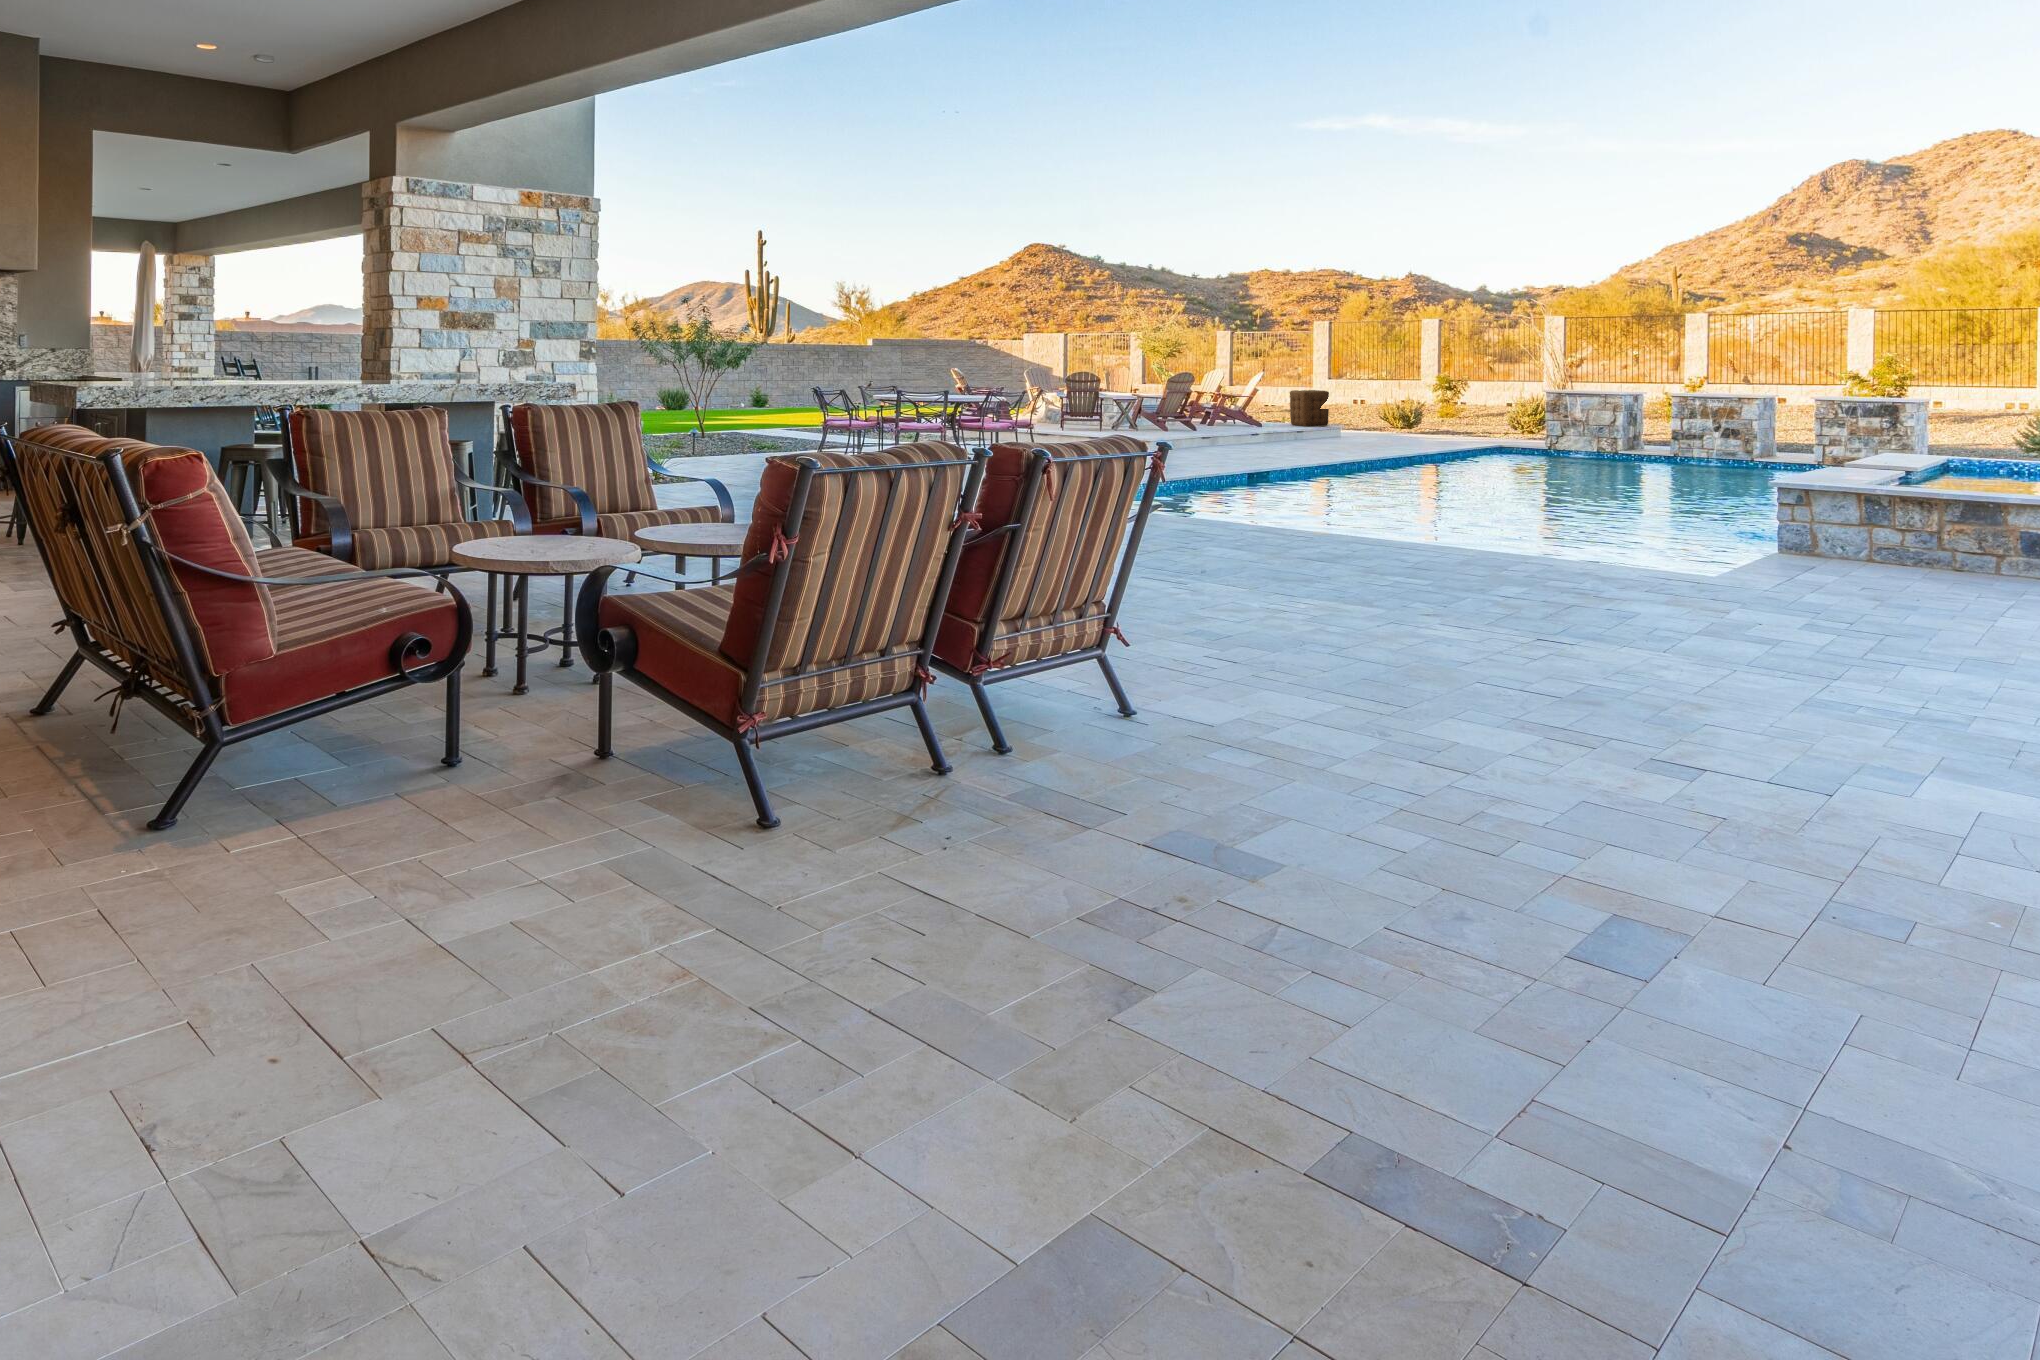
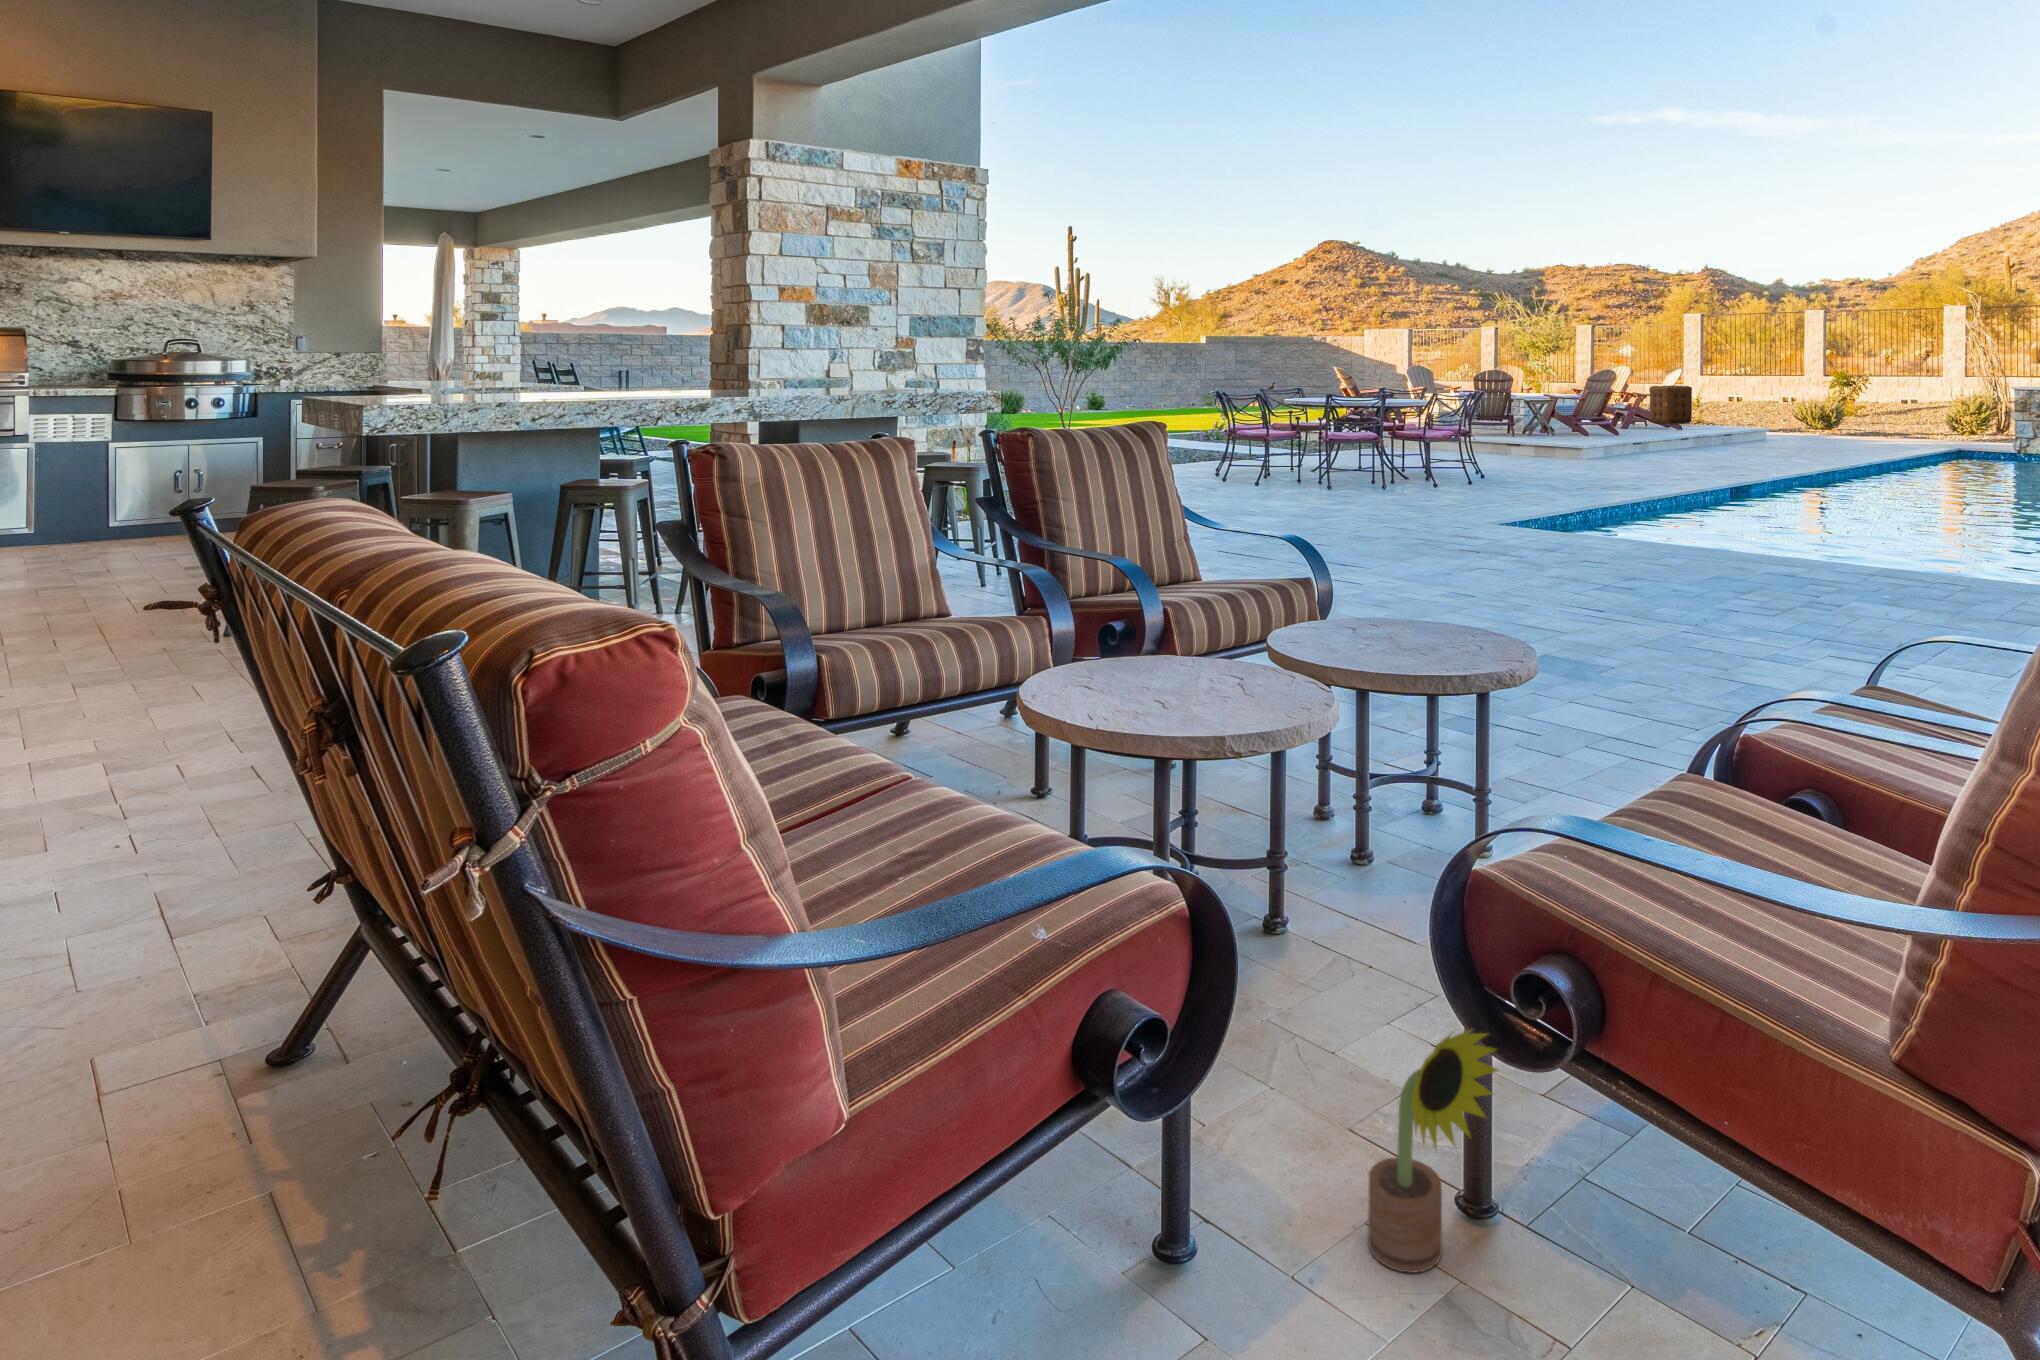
decorative plant: none [507,670,565,785] -> present [1368,1030,1498,1273]

